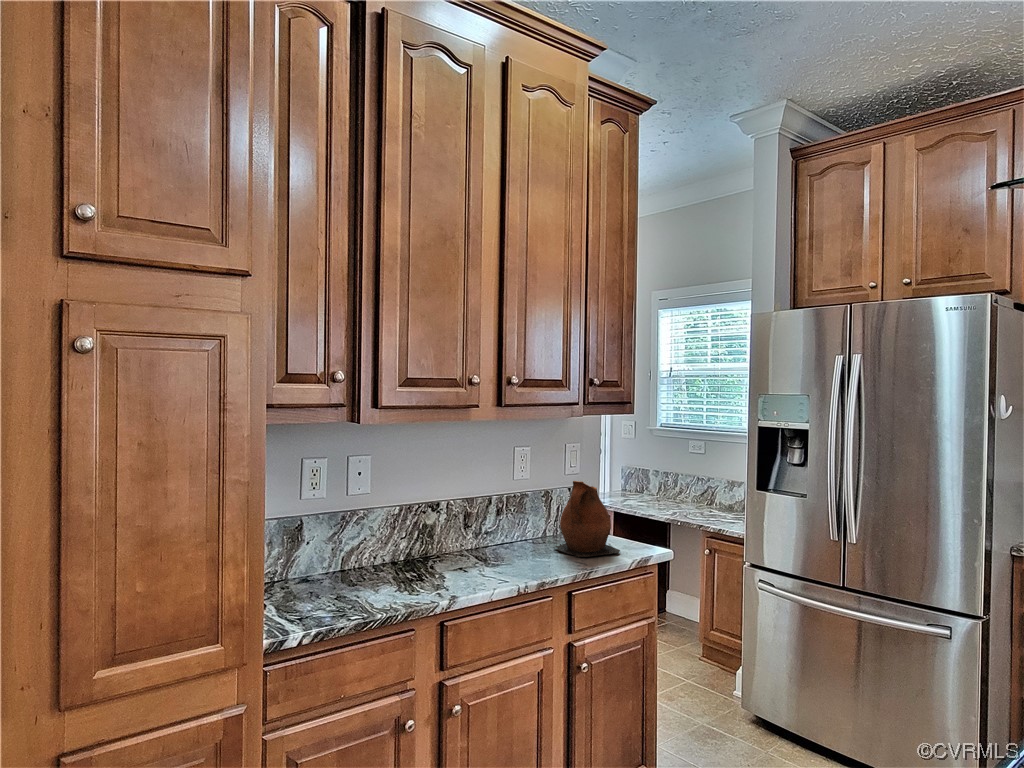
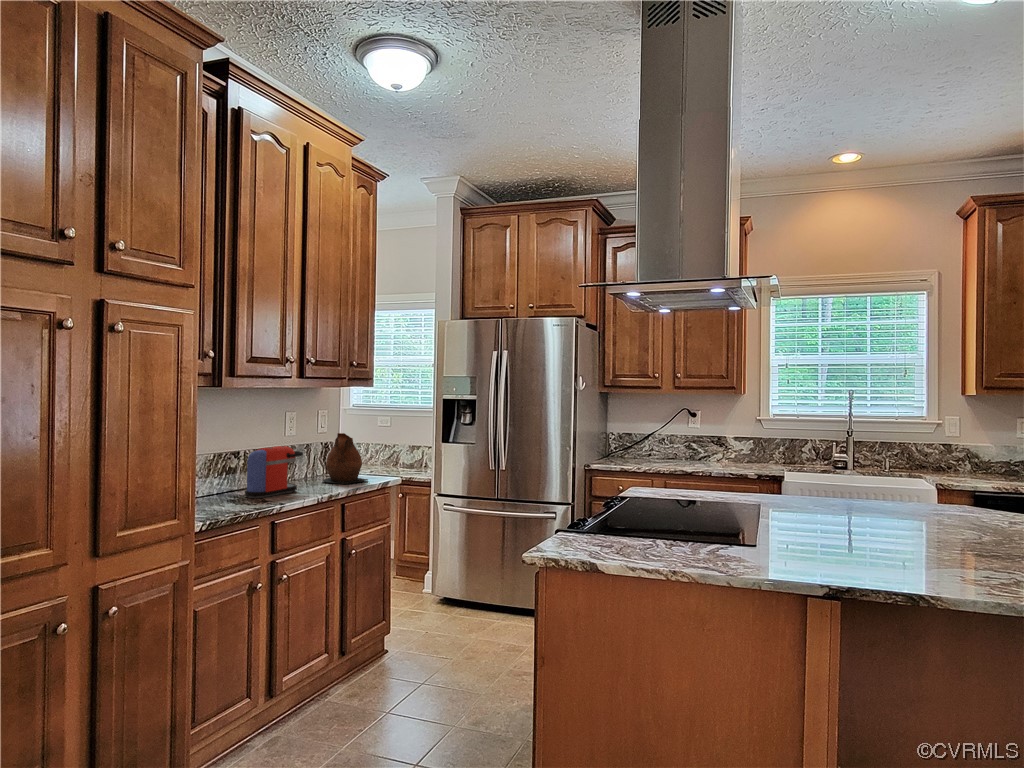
coffee maker: none [424,500,513,577] -> present [245,446,303,498]

